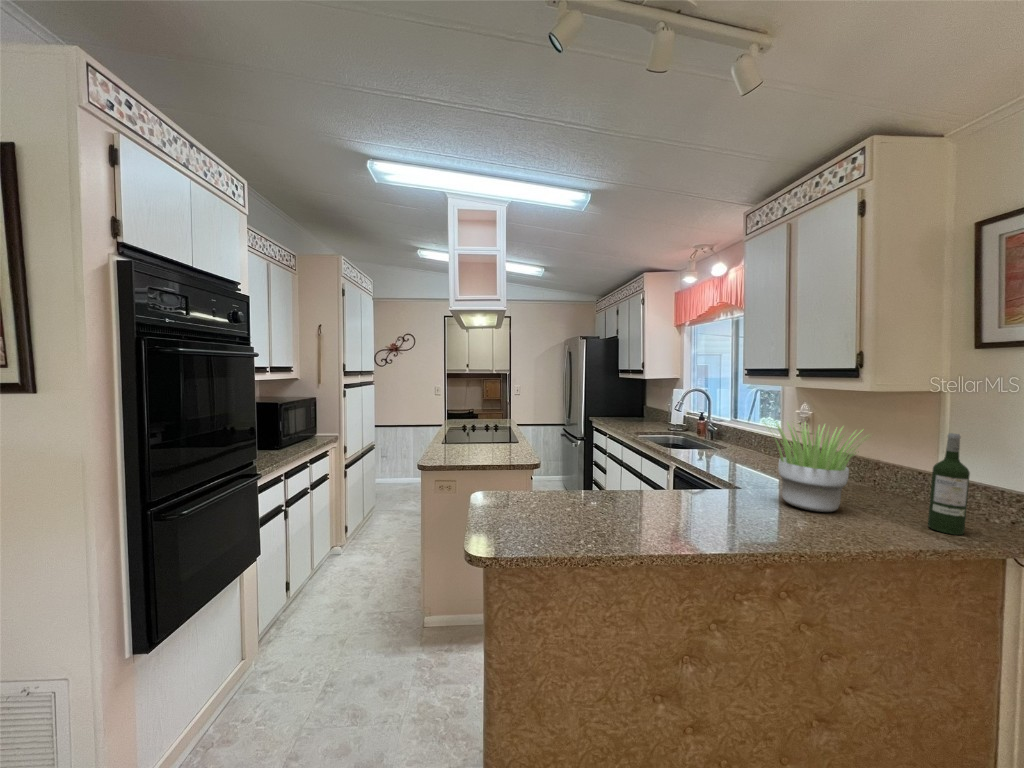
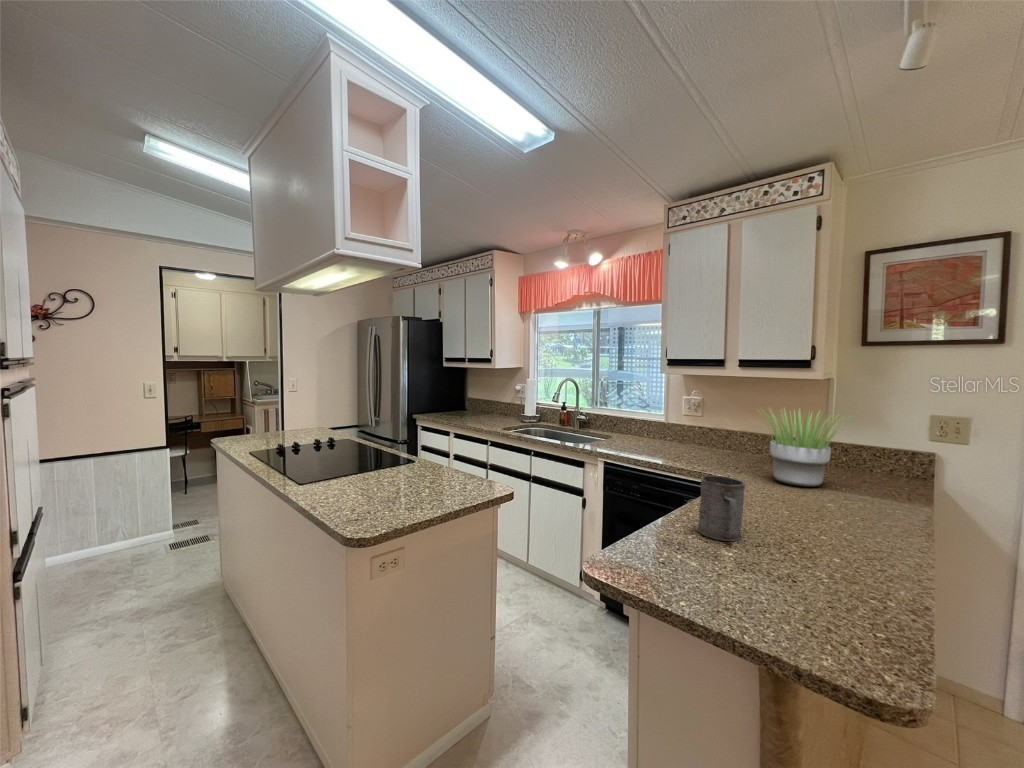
wine bottle: present [928,433,970,535] -> none [875,410,904,488]
mug: none [575,464,611,517] -> present [698,476,745,541]

